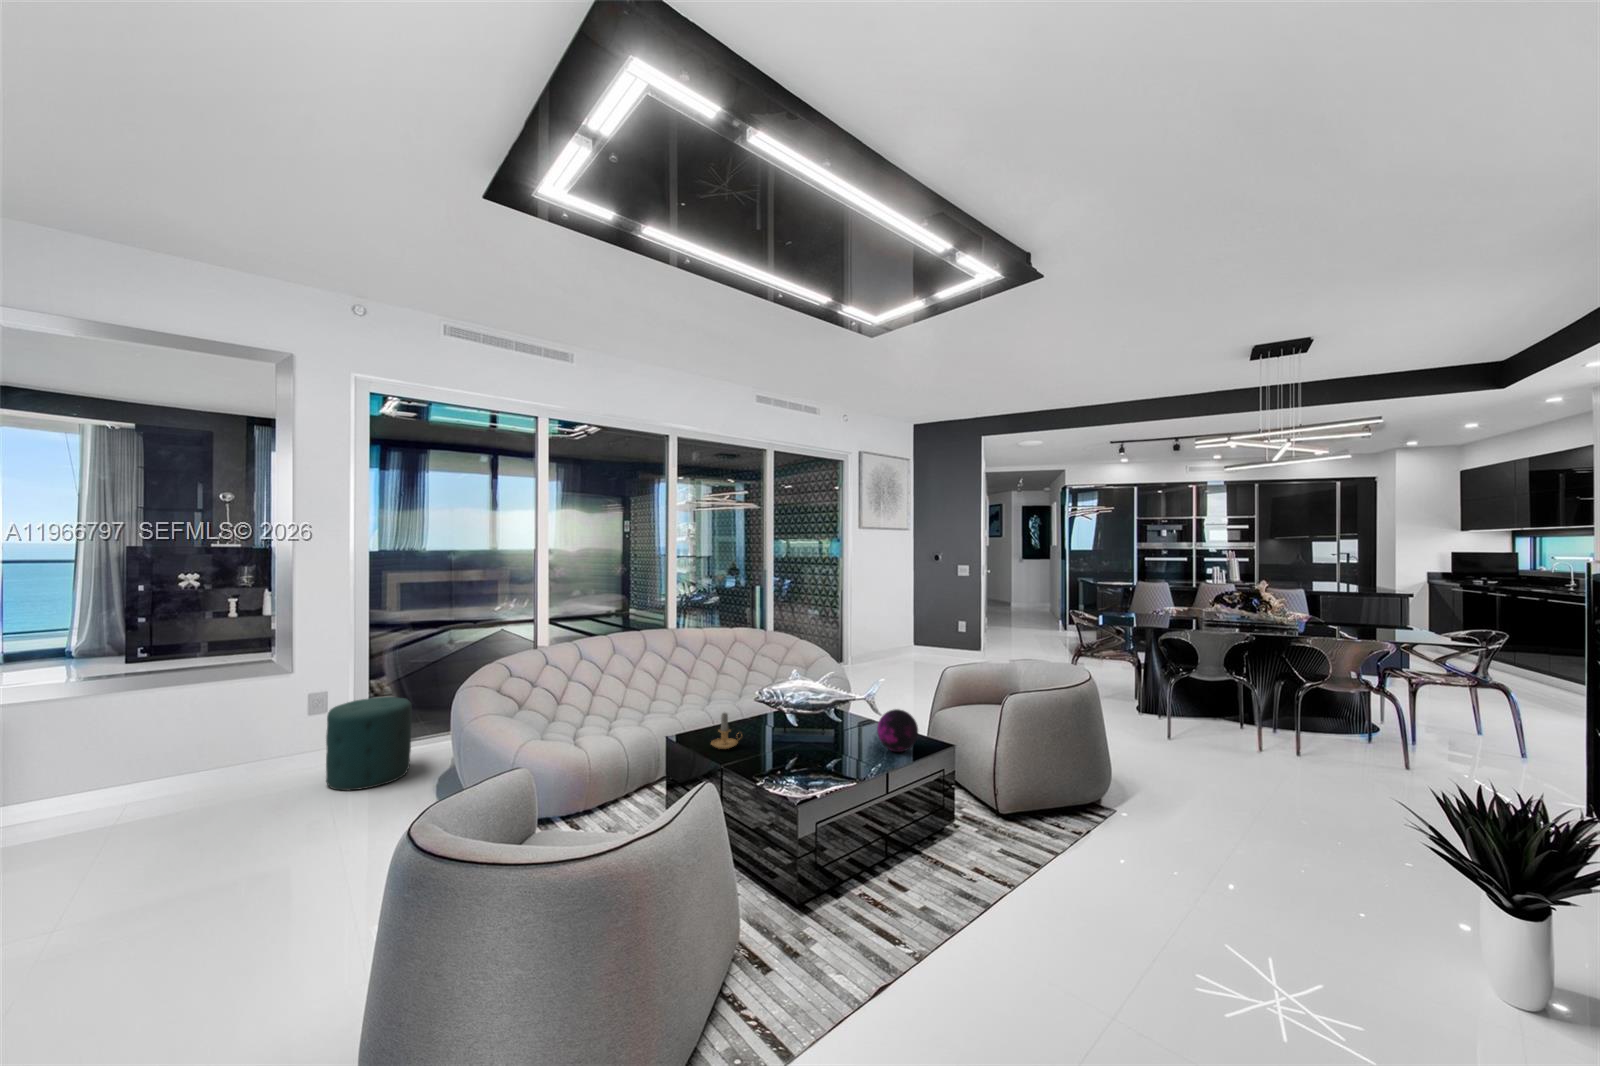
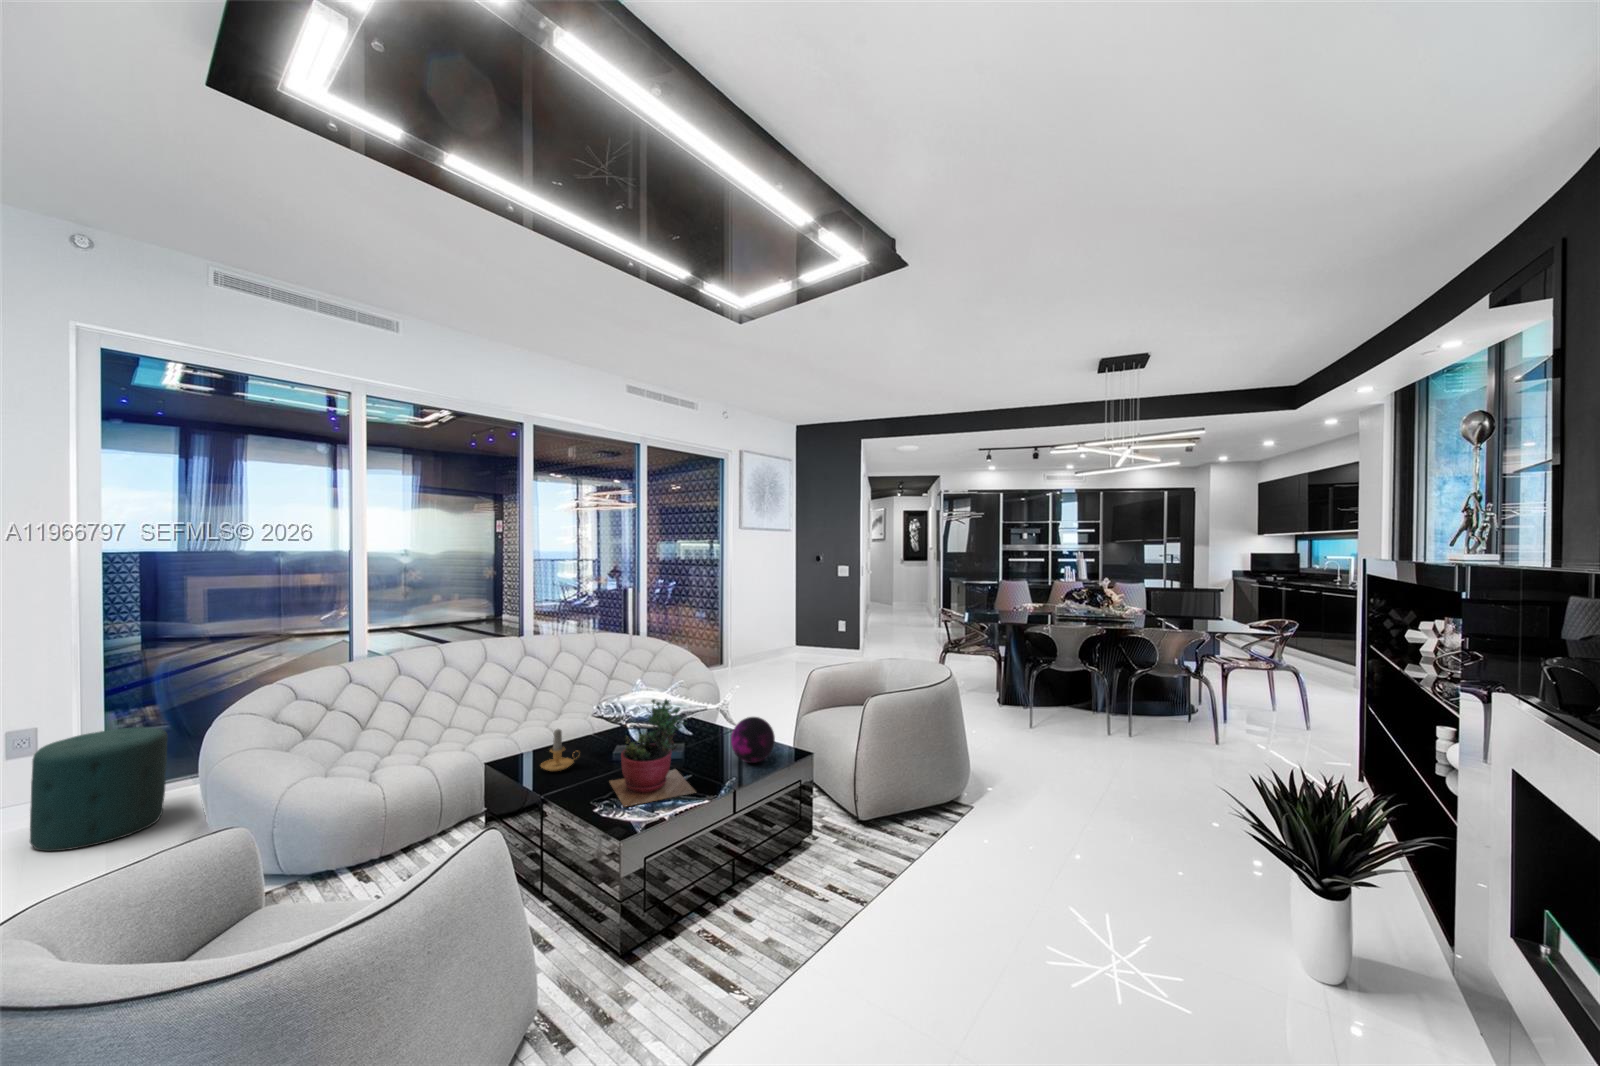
succulent plant: none [773,687,852,781] -> present [610,699,696,807]

